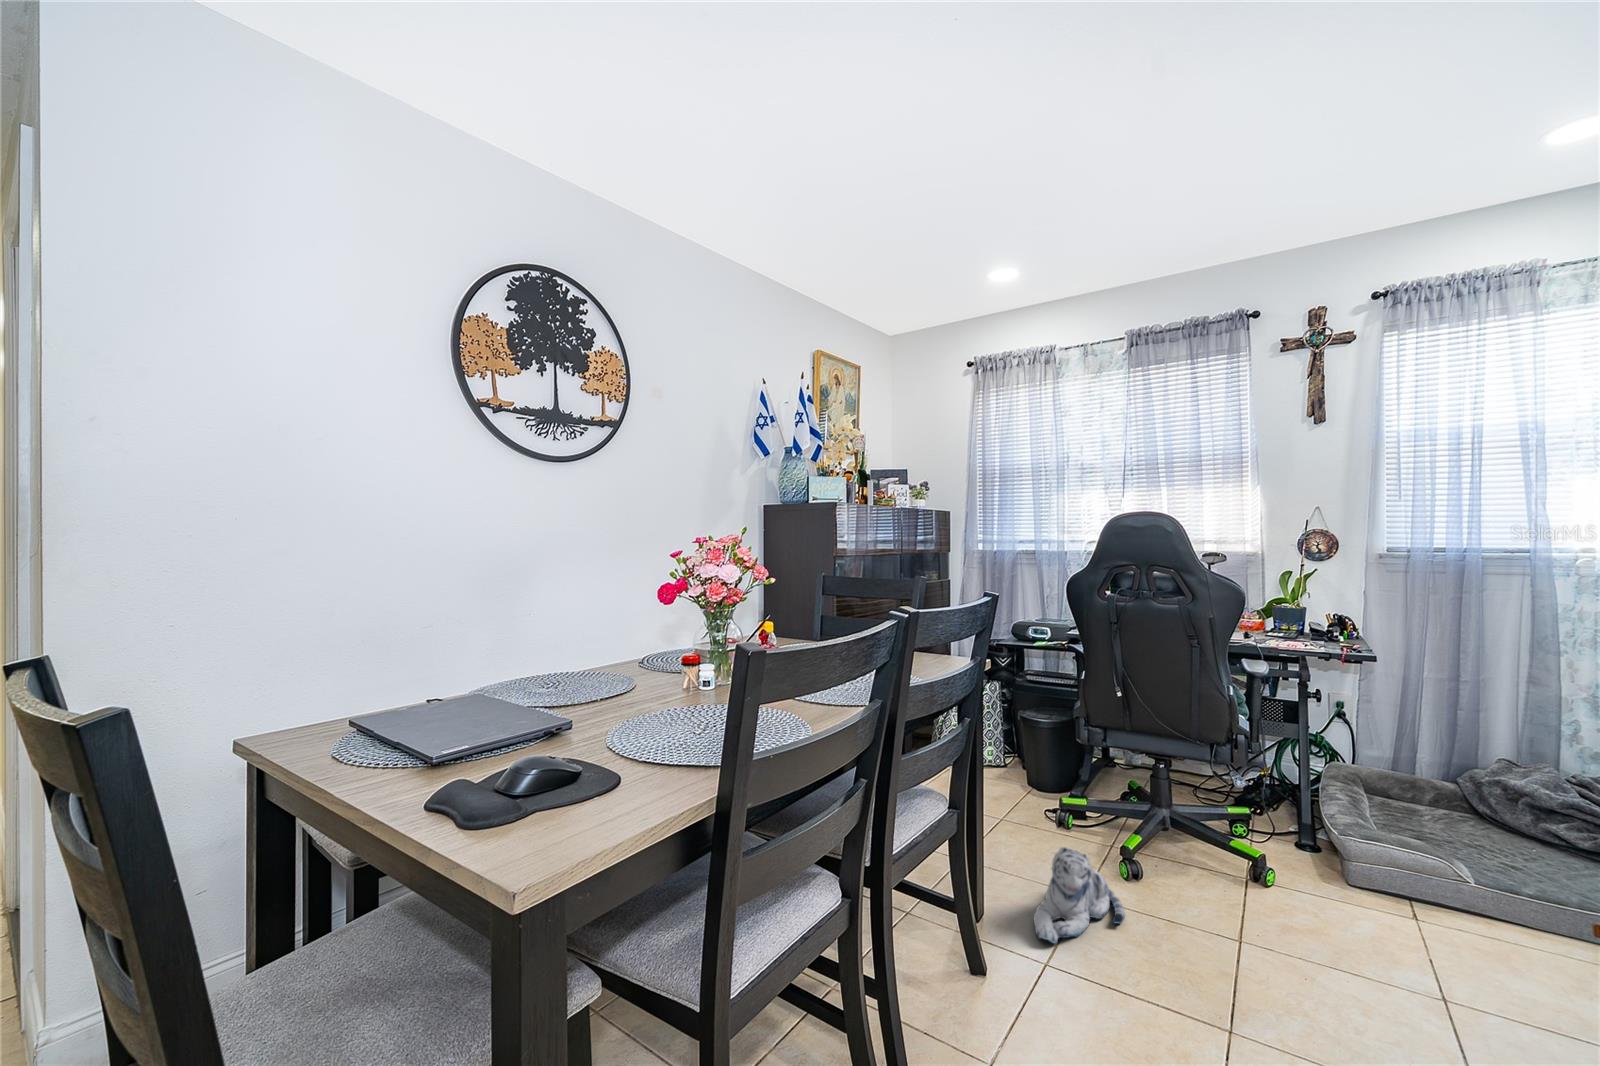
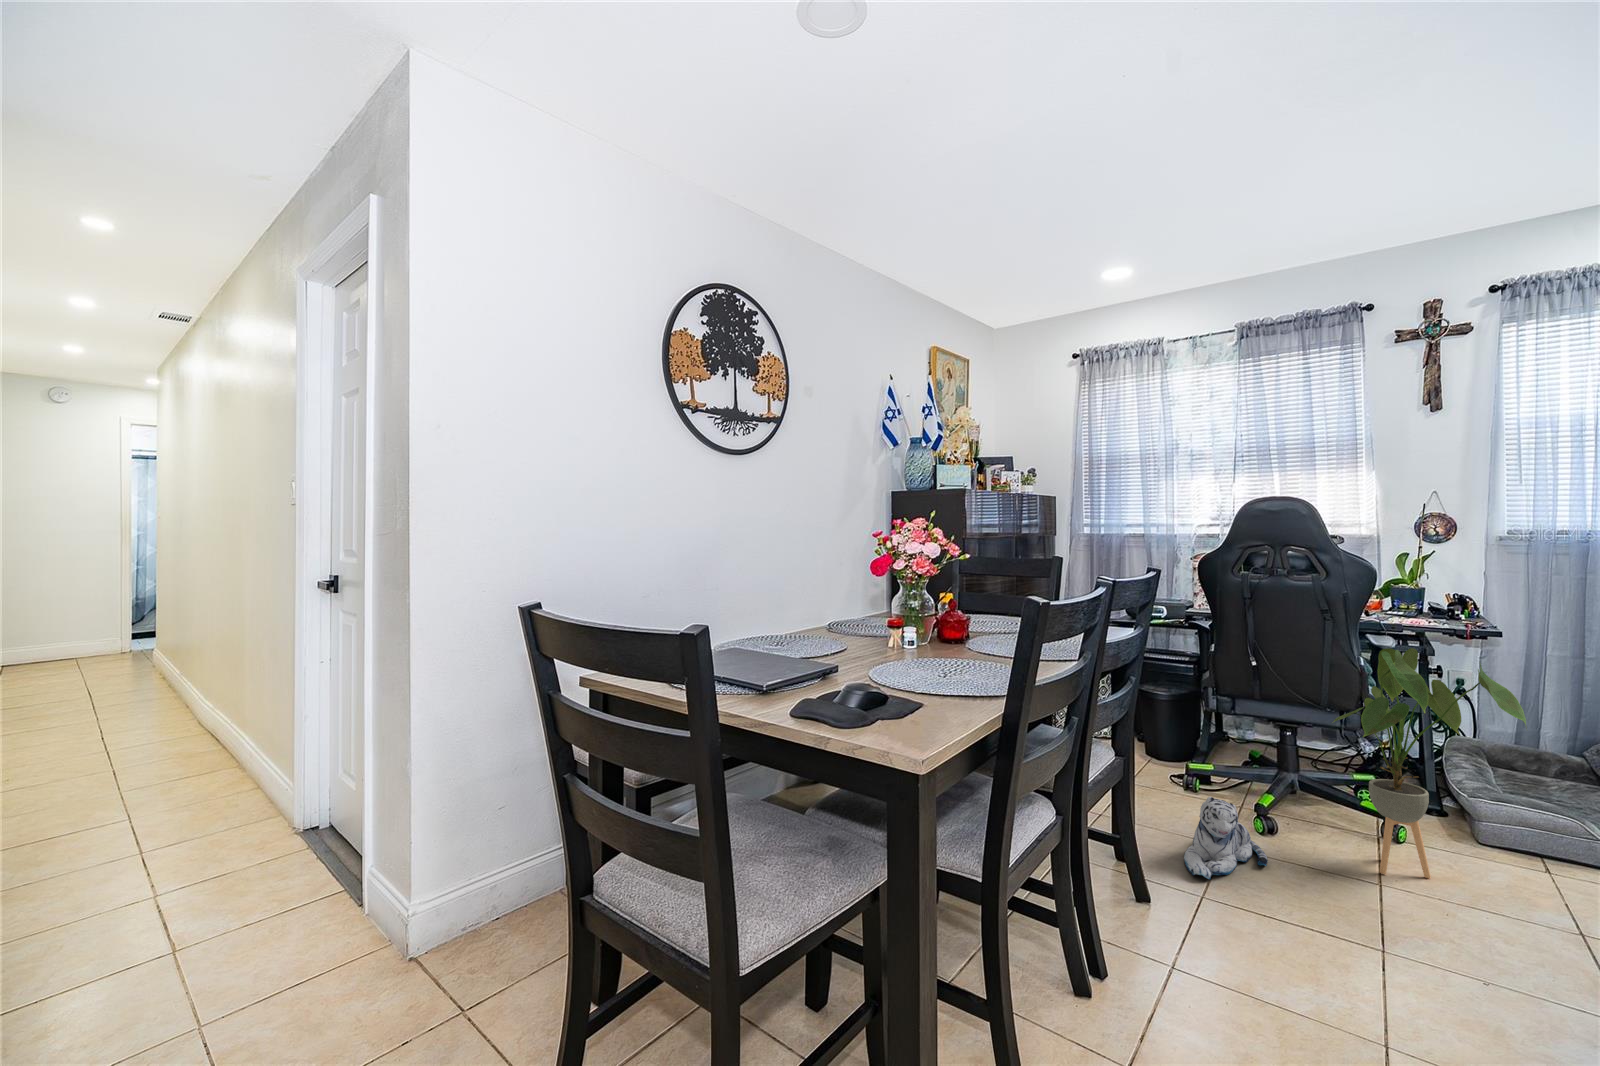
house plant: none [1196,679,1392,935] -> present [1334,648,1526,878]

